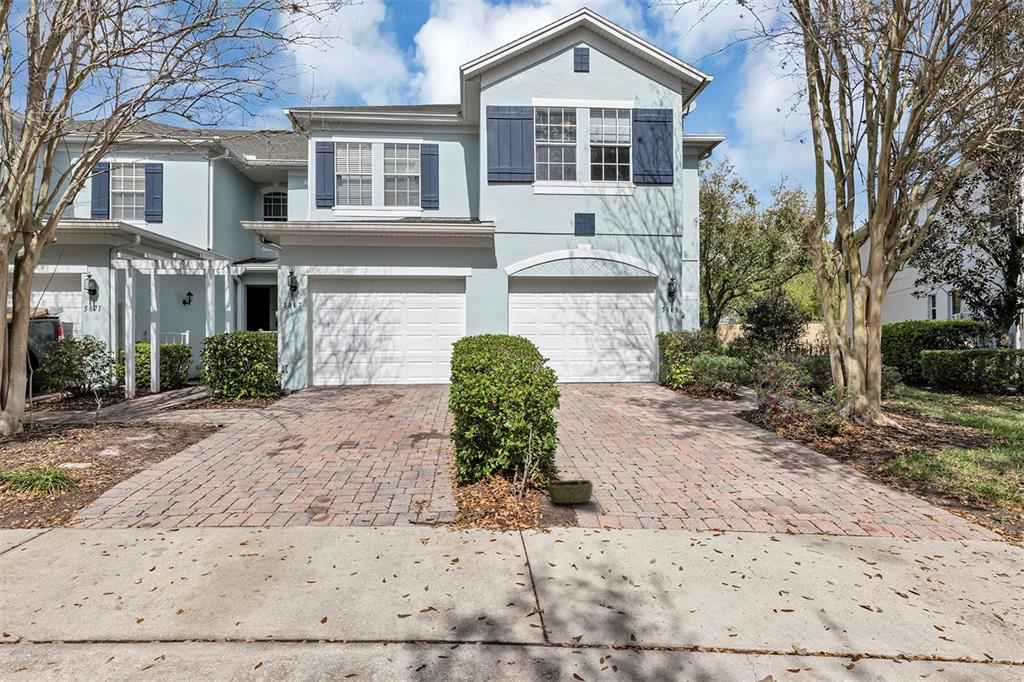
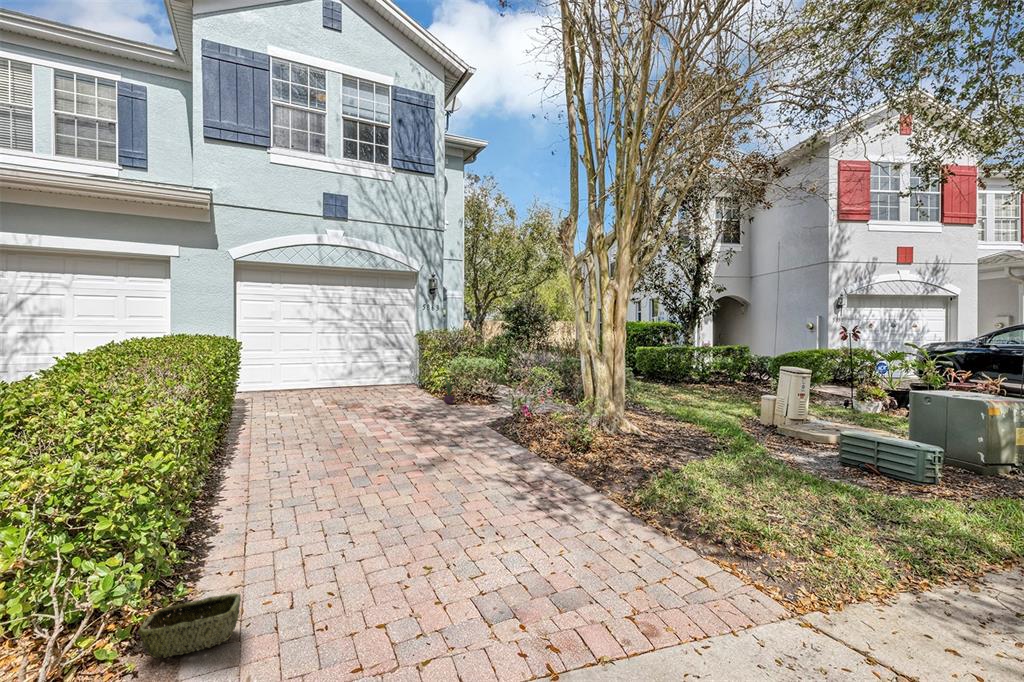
decorative plant: none [678,372,707,399] -> present [441,376,454,404]

